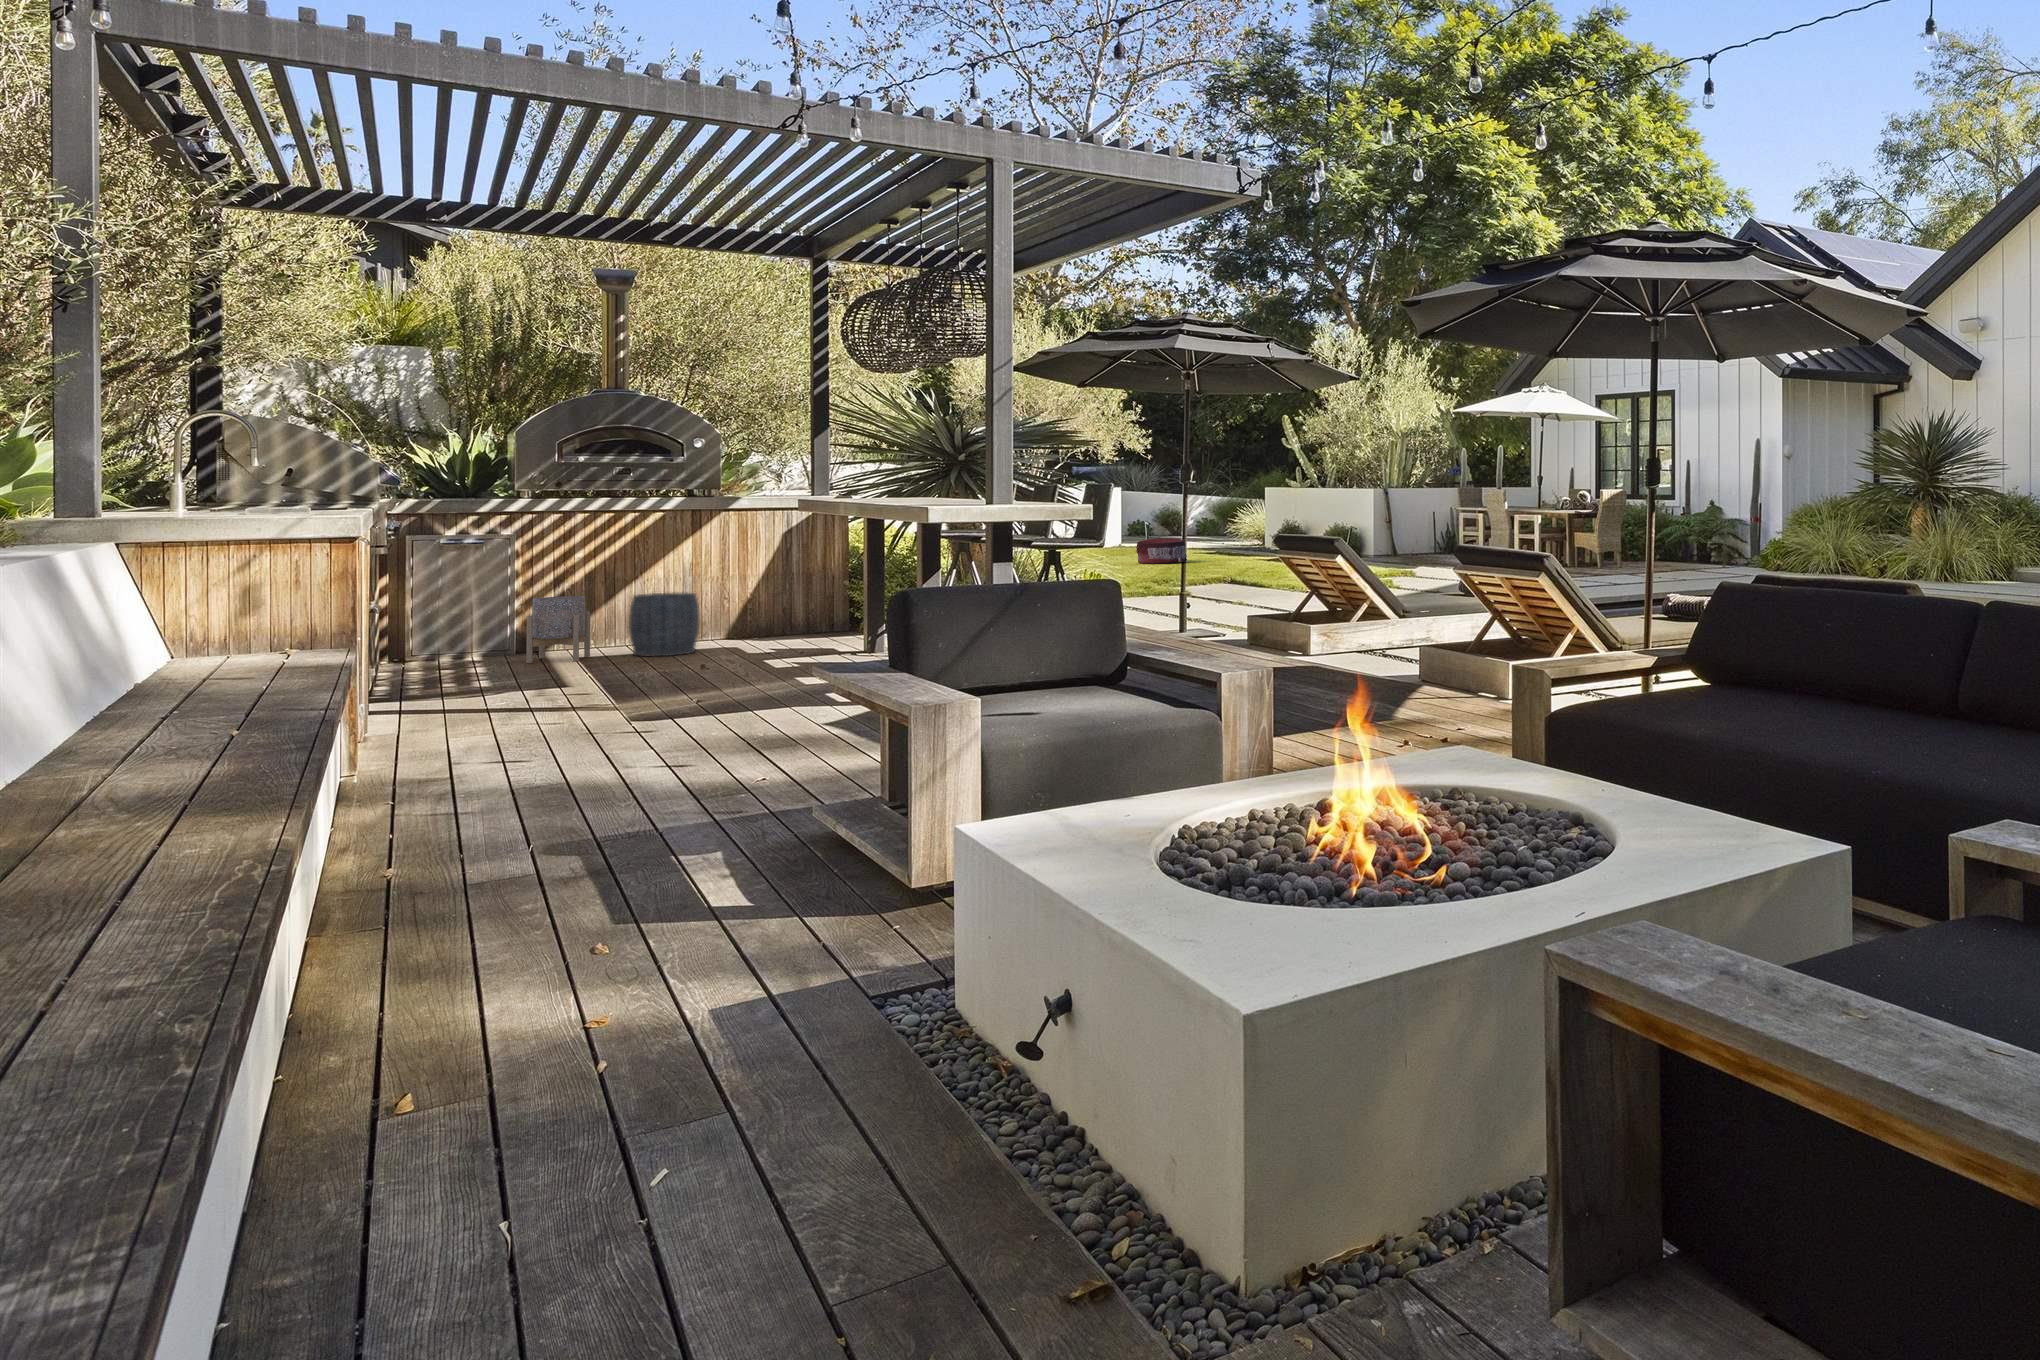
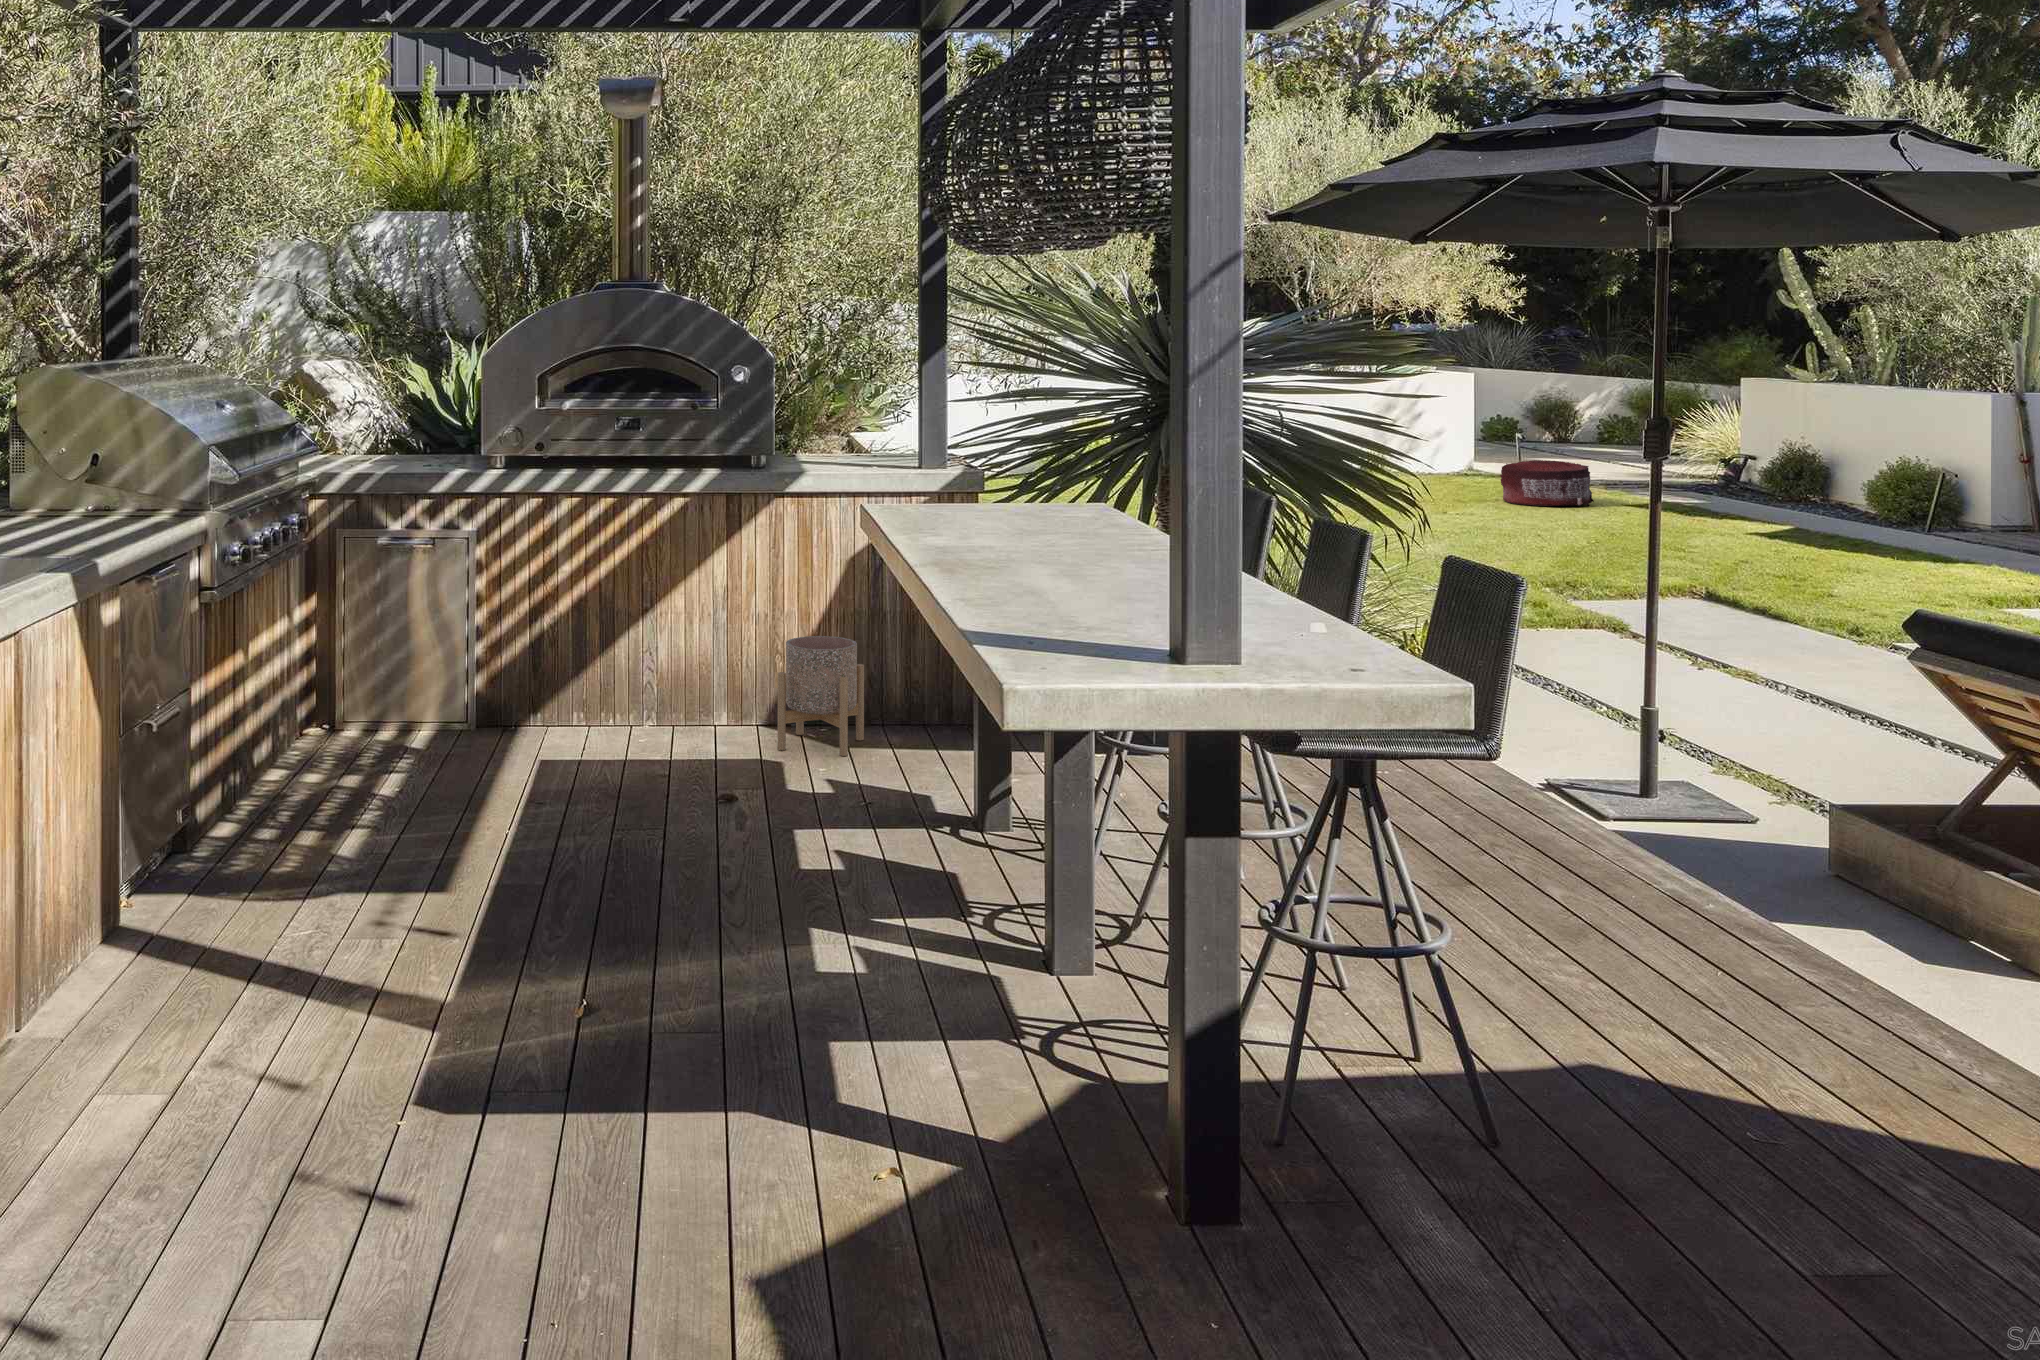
woven basket: present [629,593,700,656] -> none [622,637,725,759]
planter: present [526,596,590,663] -> present [778,636,864,756]

